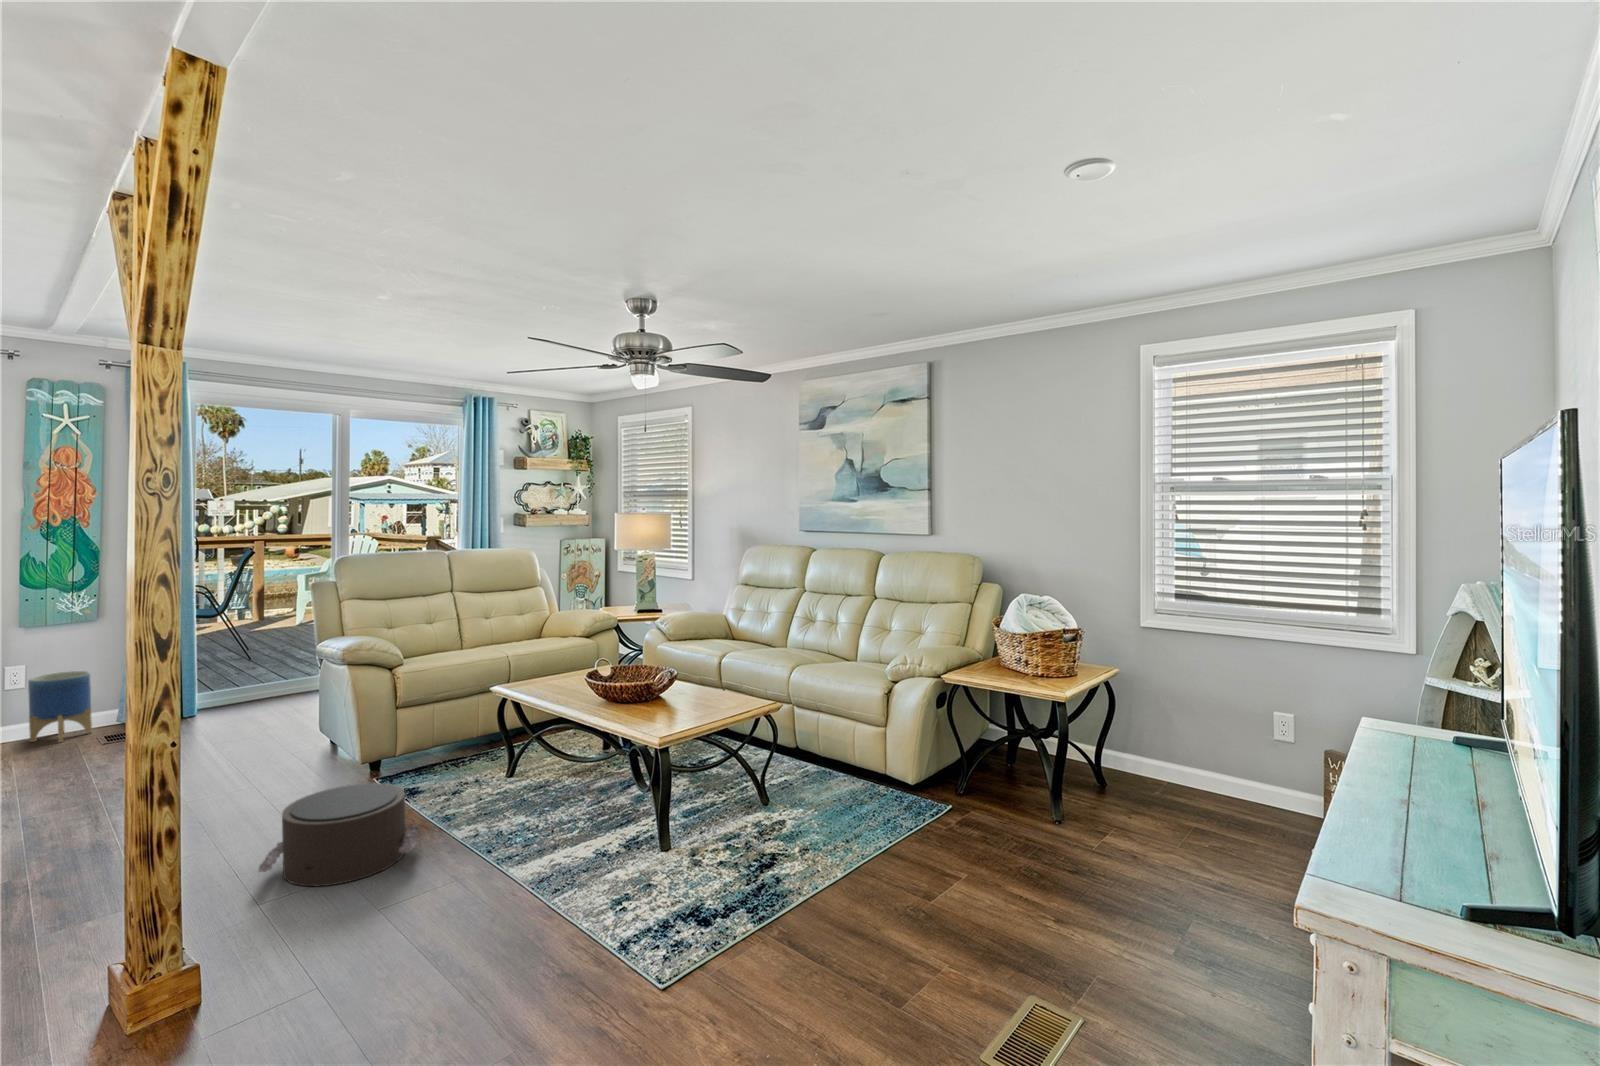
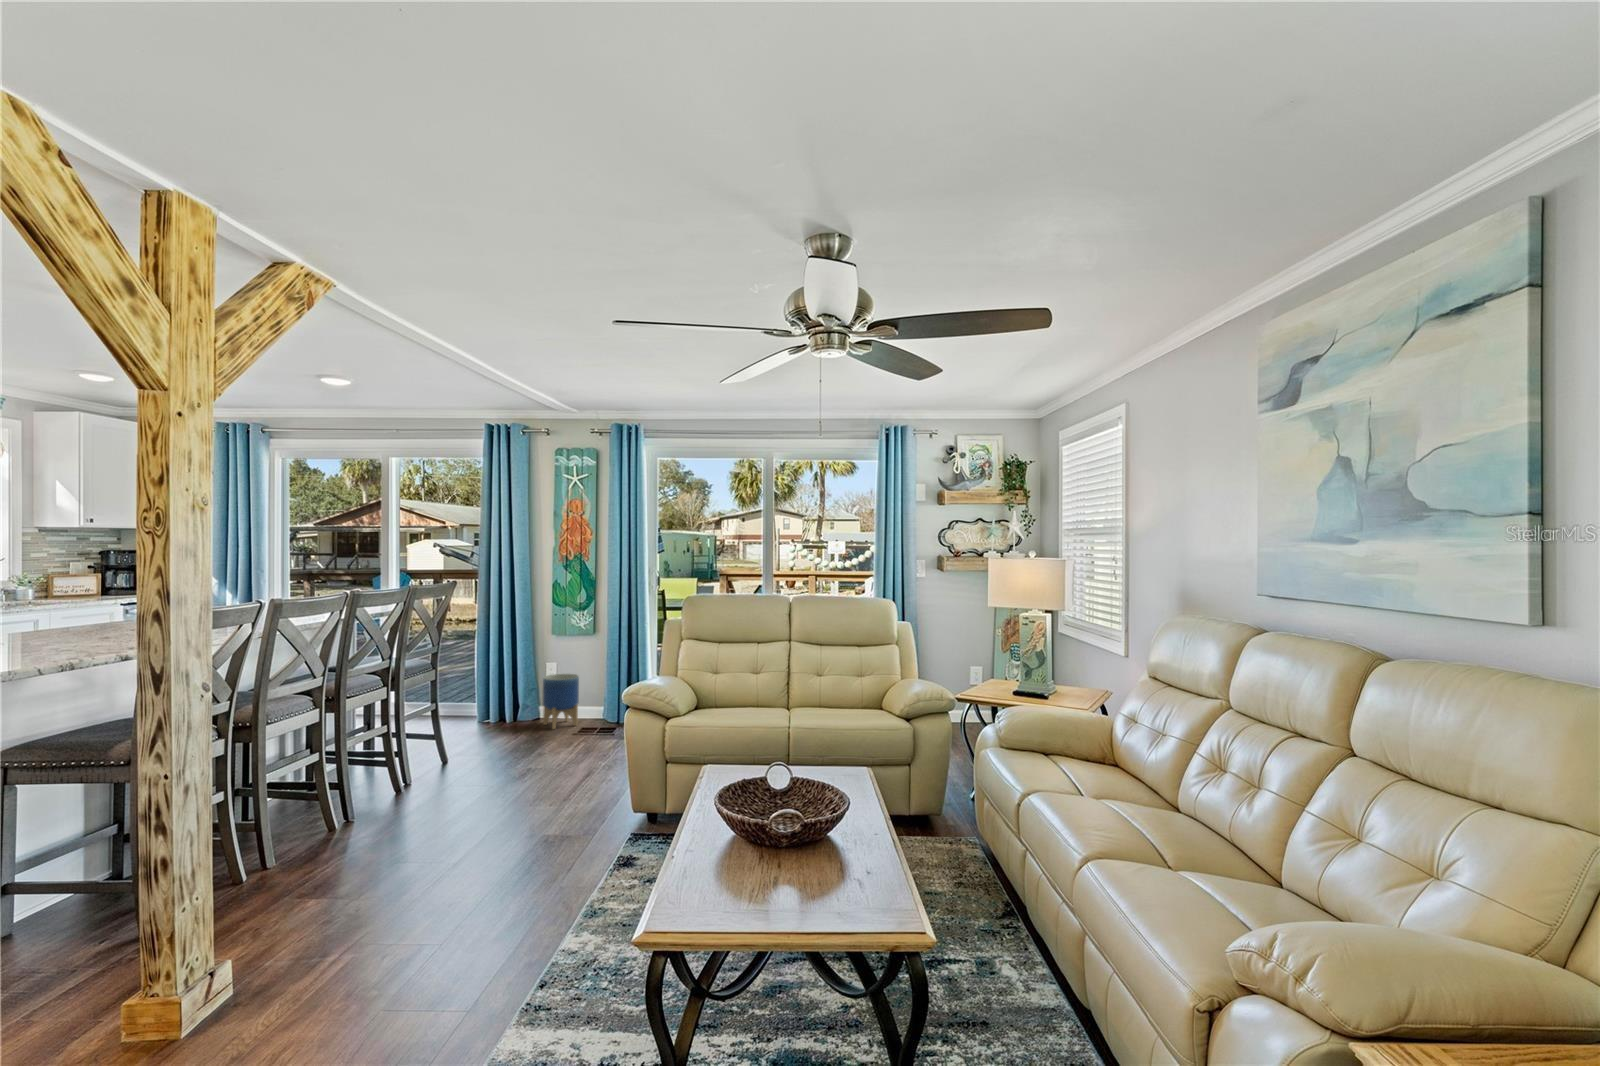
pouf: present [258,783,418,886] -> none [376,847,533,970]

